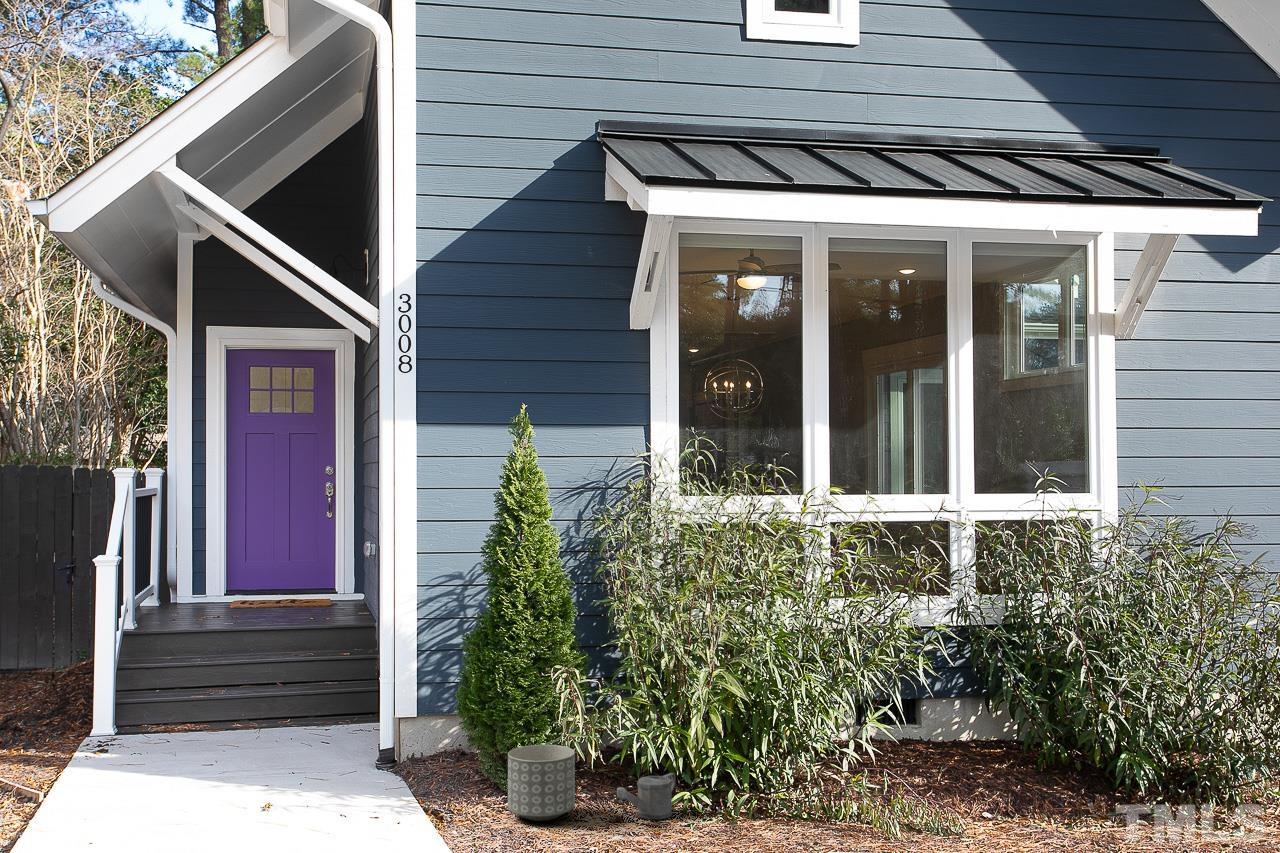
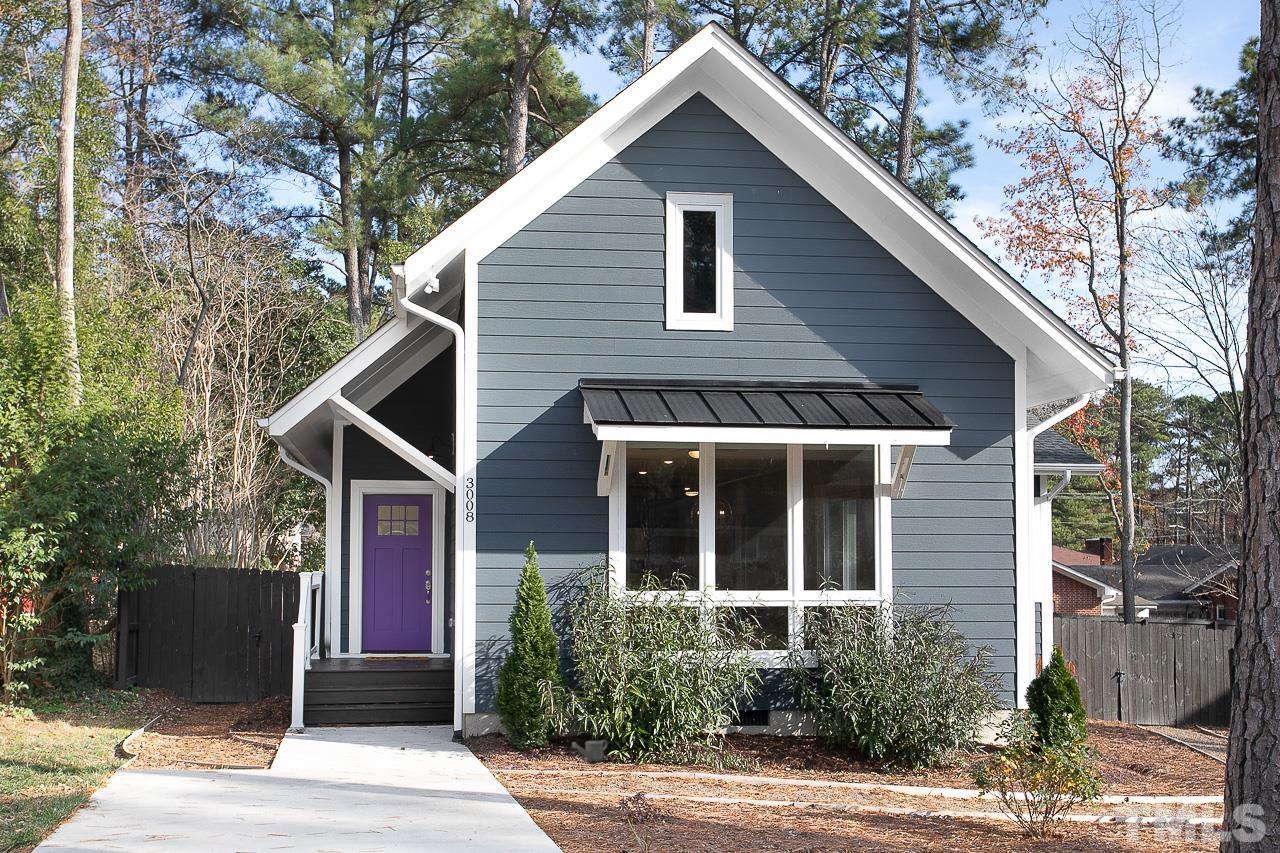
planter: present [508,745,575,821] -> none [517,723,552,760]

